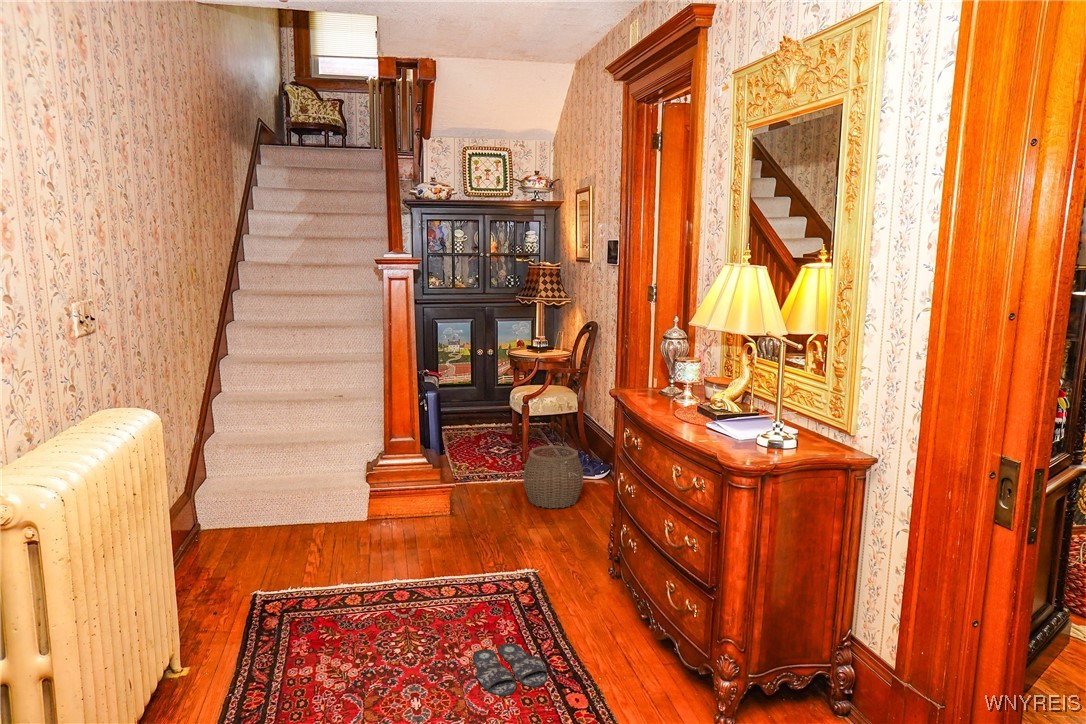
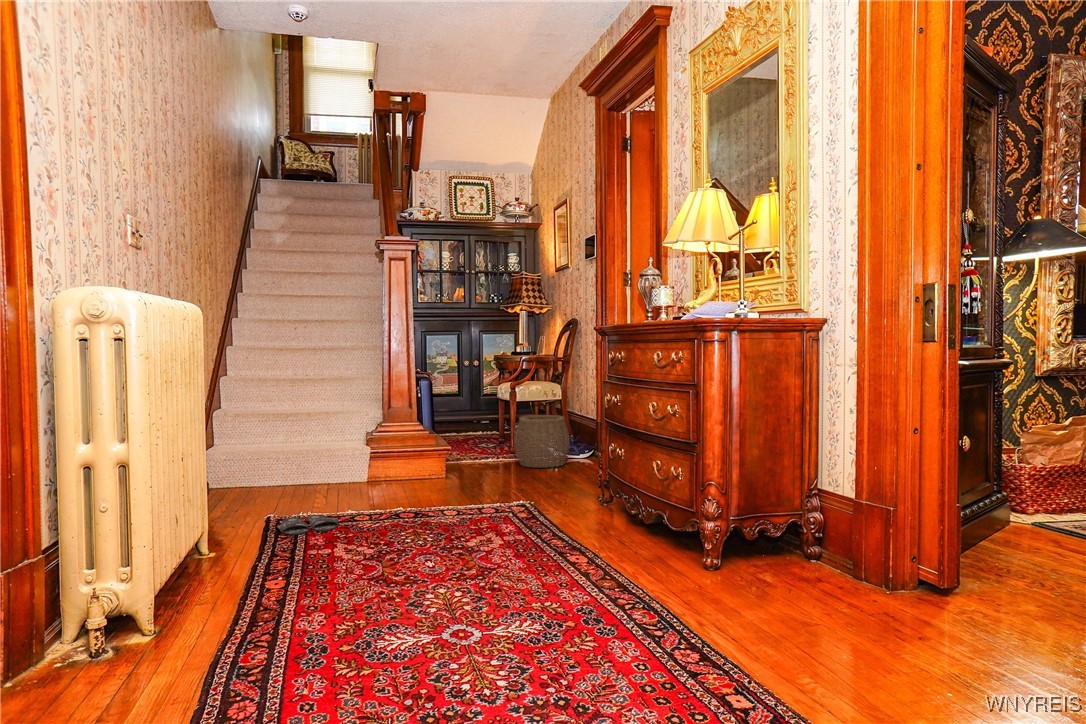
slippers: present [473,643,547,696] -> present [277,515,338,535]

